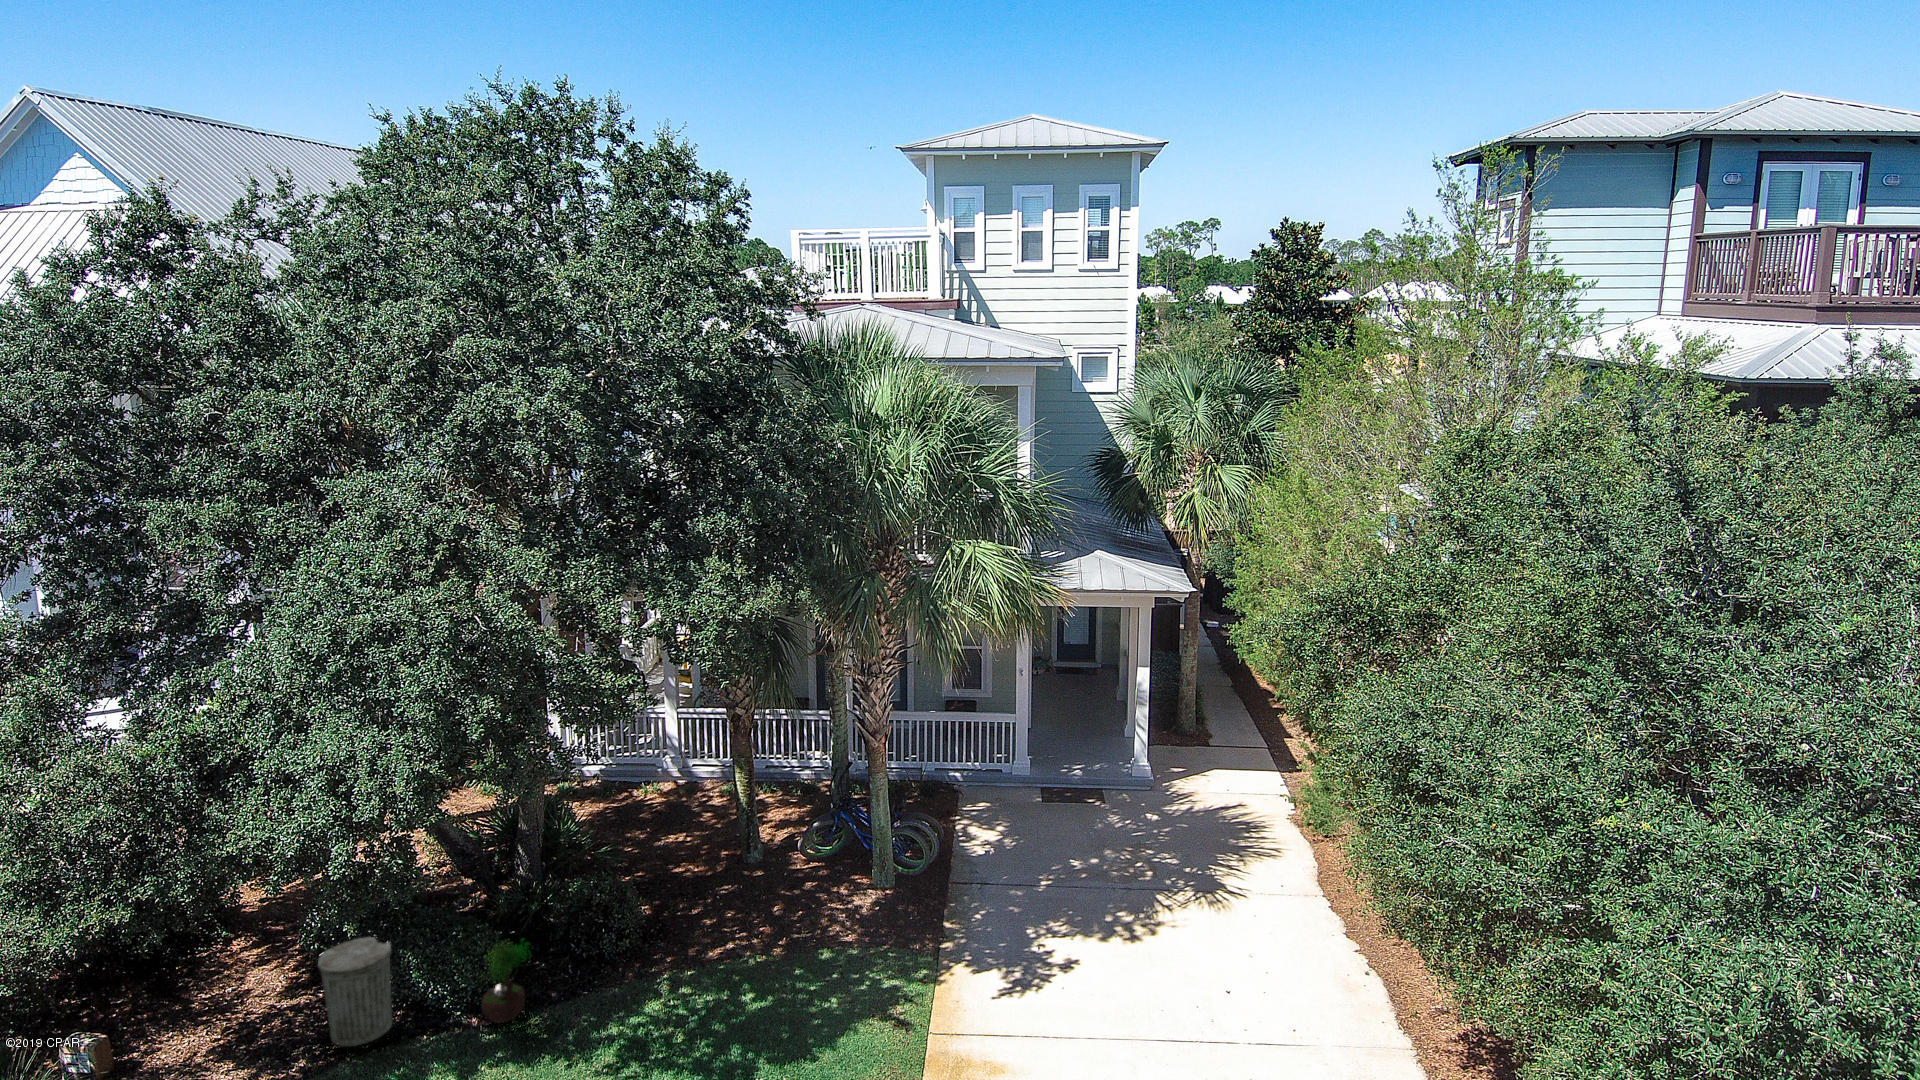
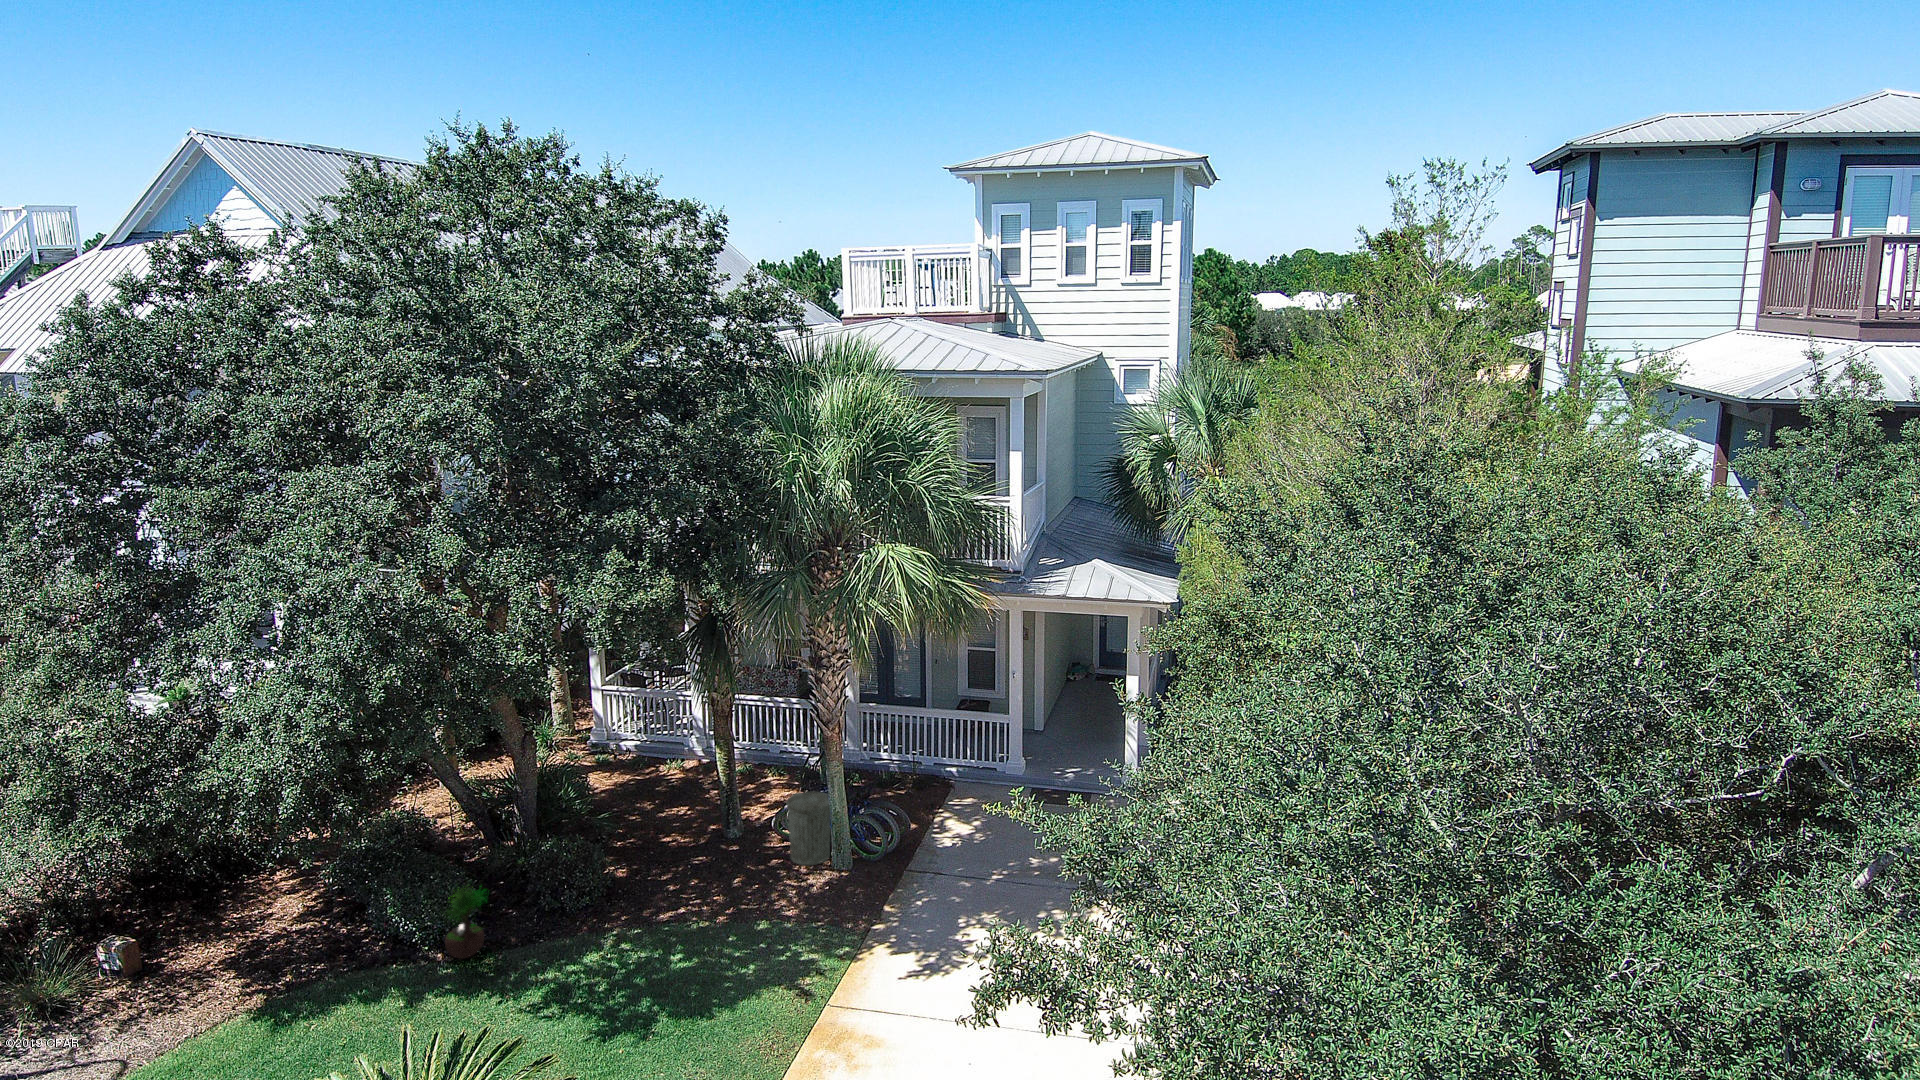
trash can: present [318,937,392,1046] -> present [786,792,832,865]

